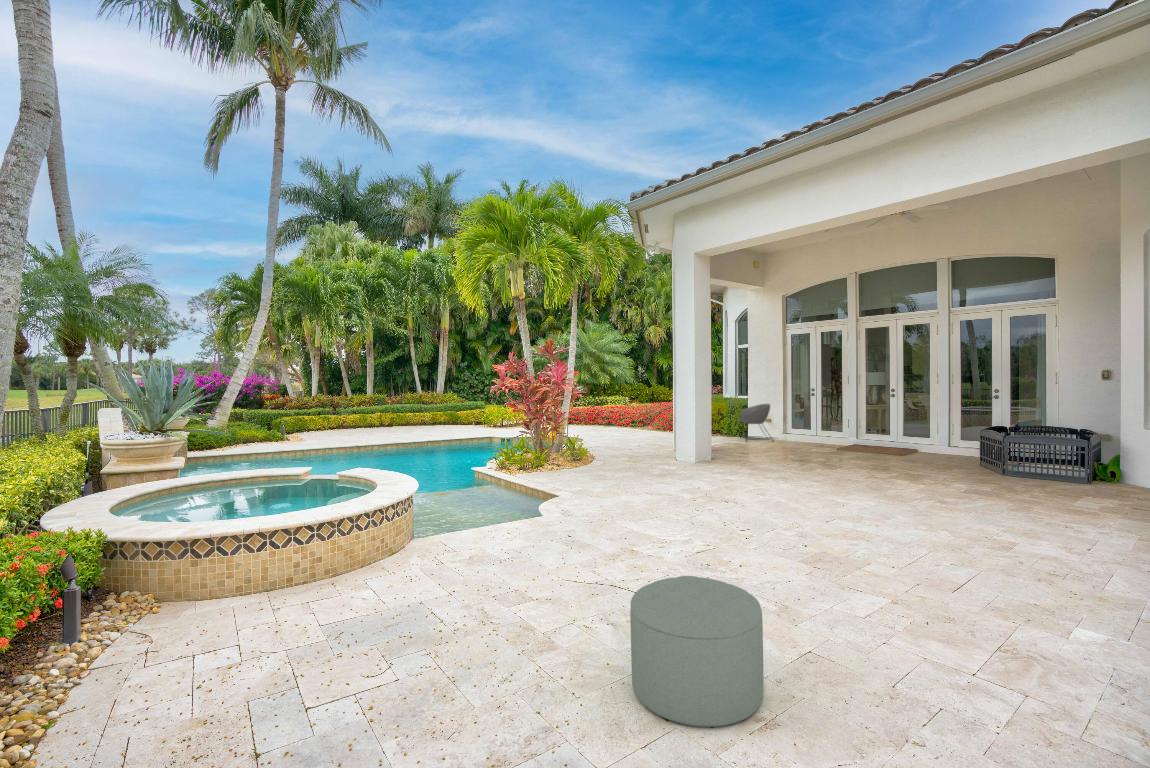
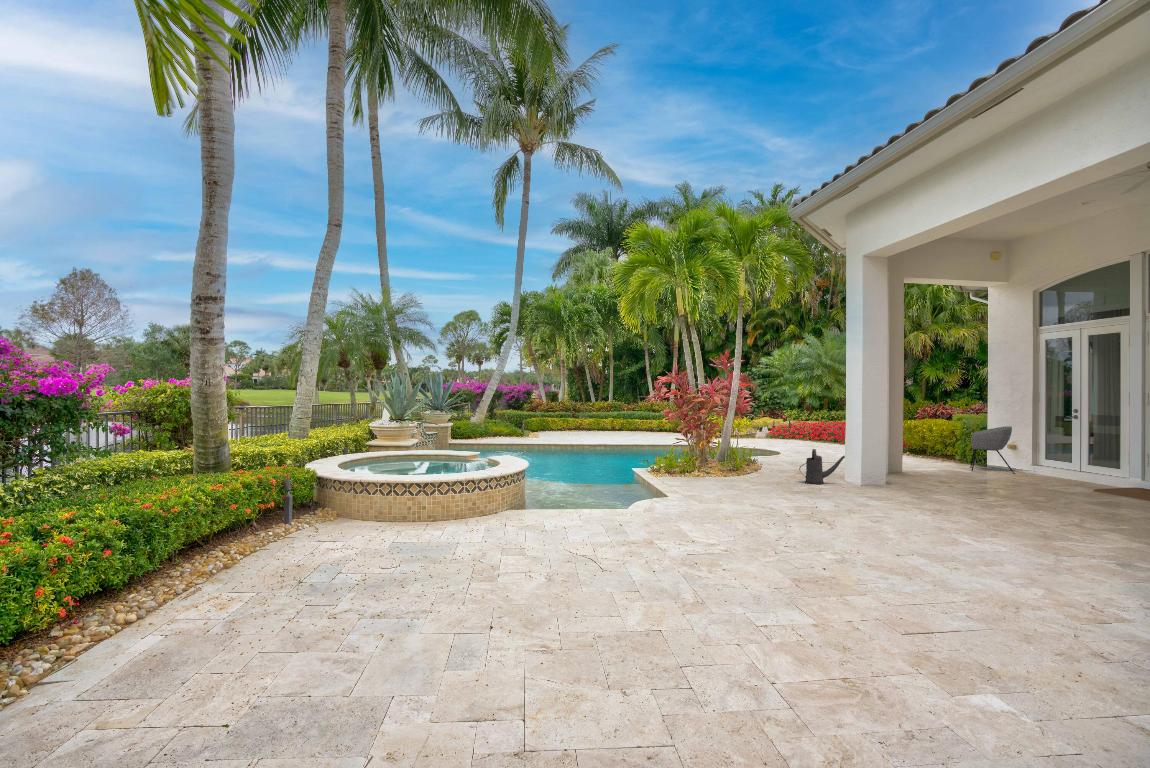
watering can: none [647,435,683,467] -> present [799,449,845,484]
ottoman: present [630,576,764,728] -> none [479,541,588,657]

